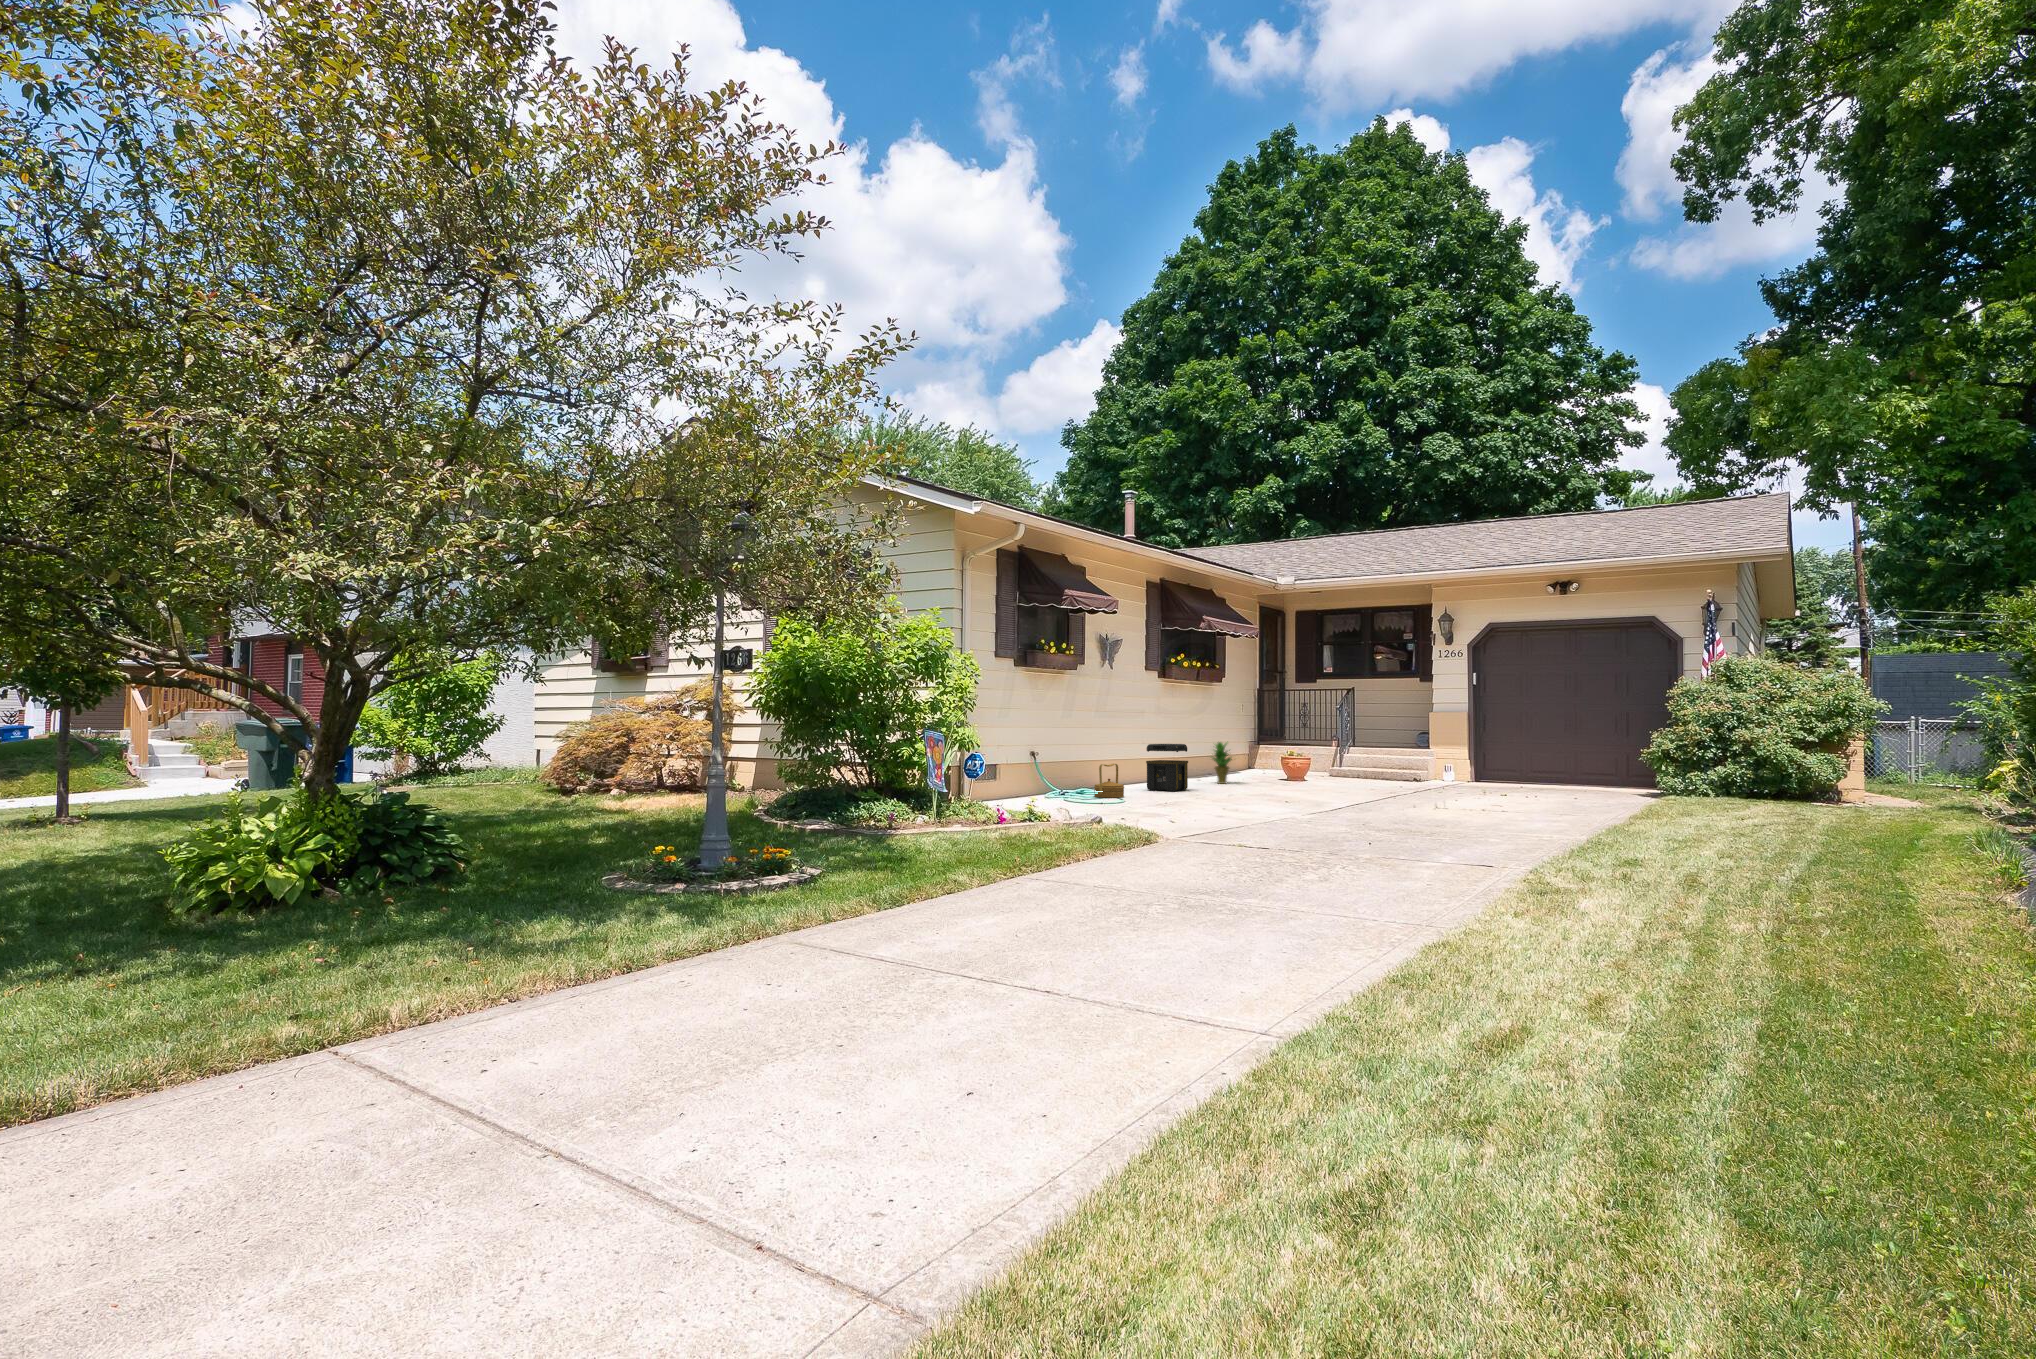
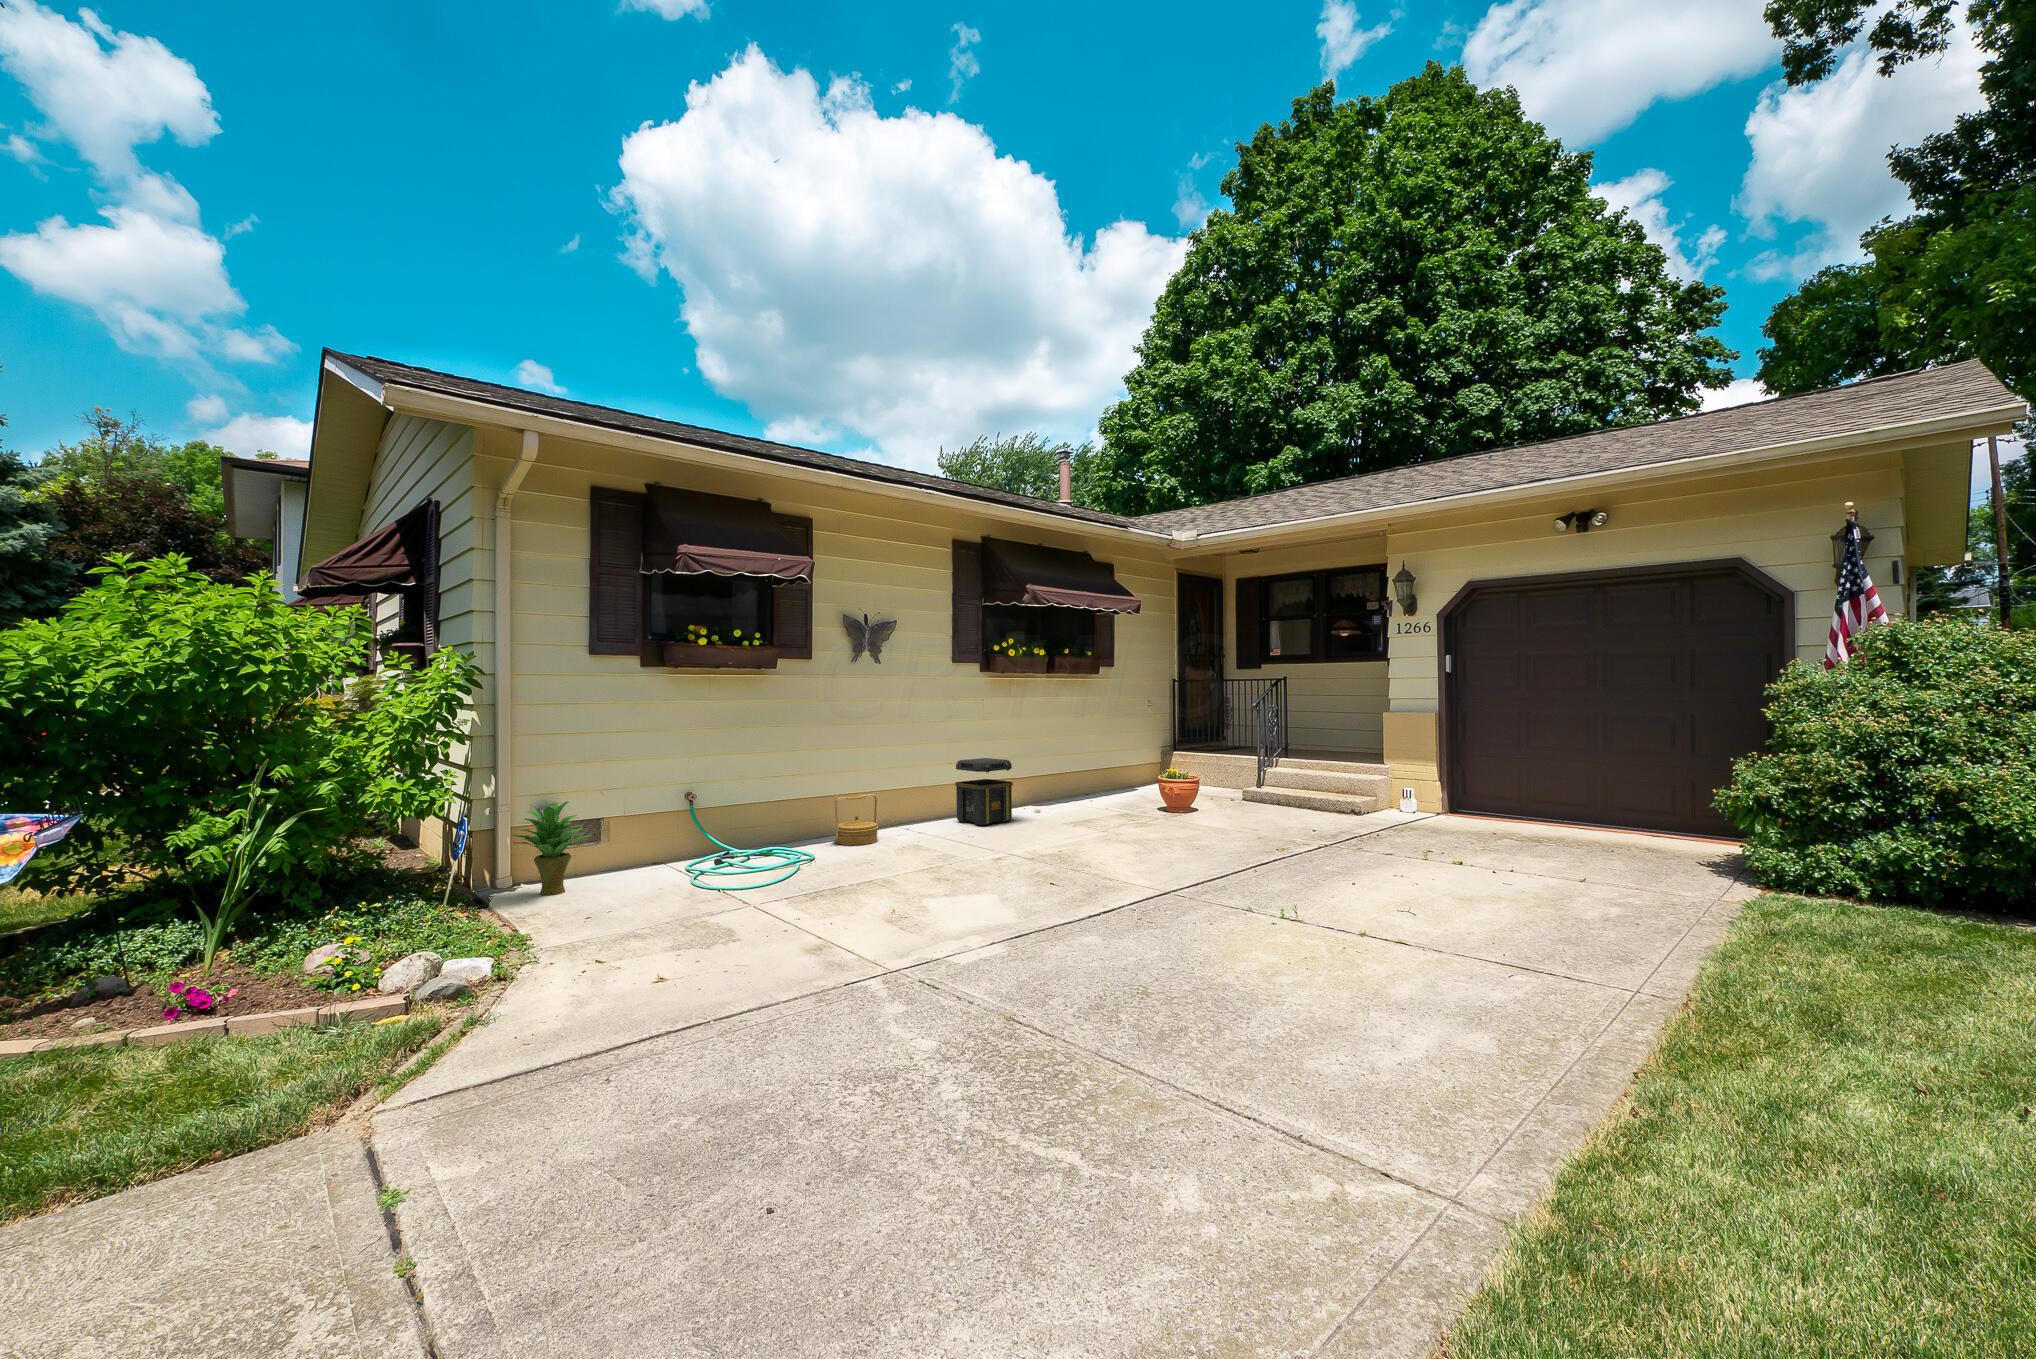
potted plant: present [1213,742,1232,784] -> present [512,801,591,895]

